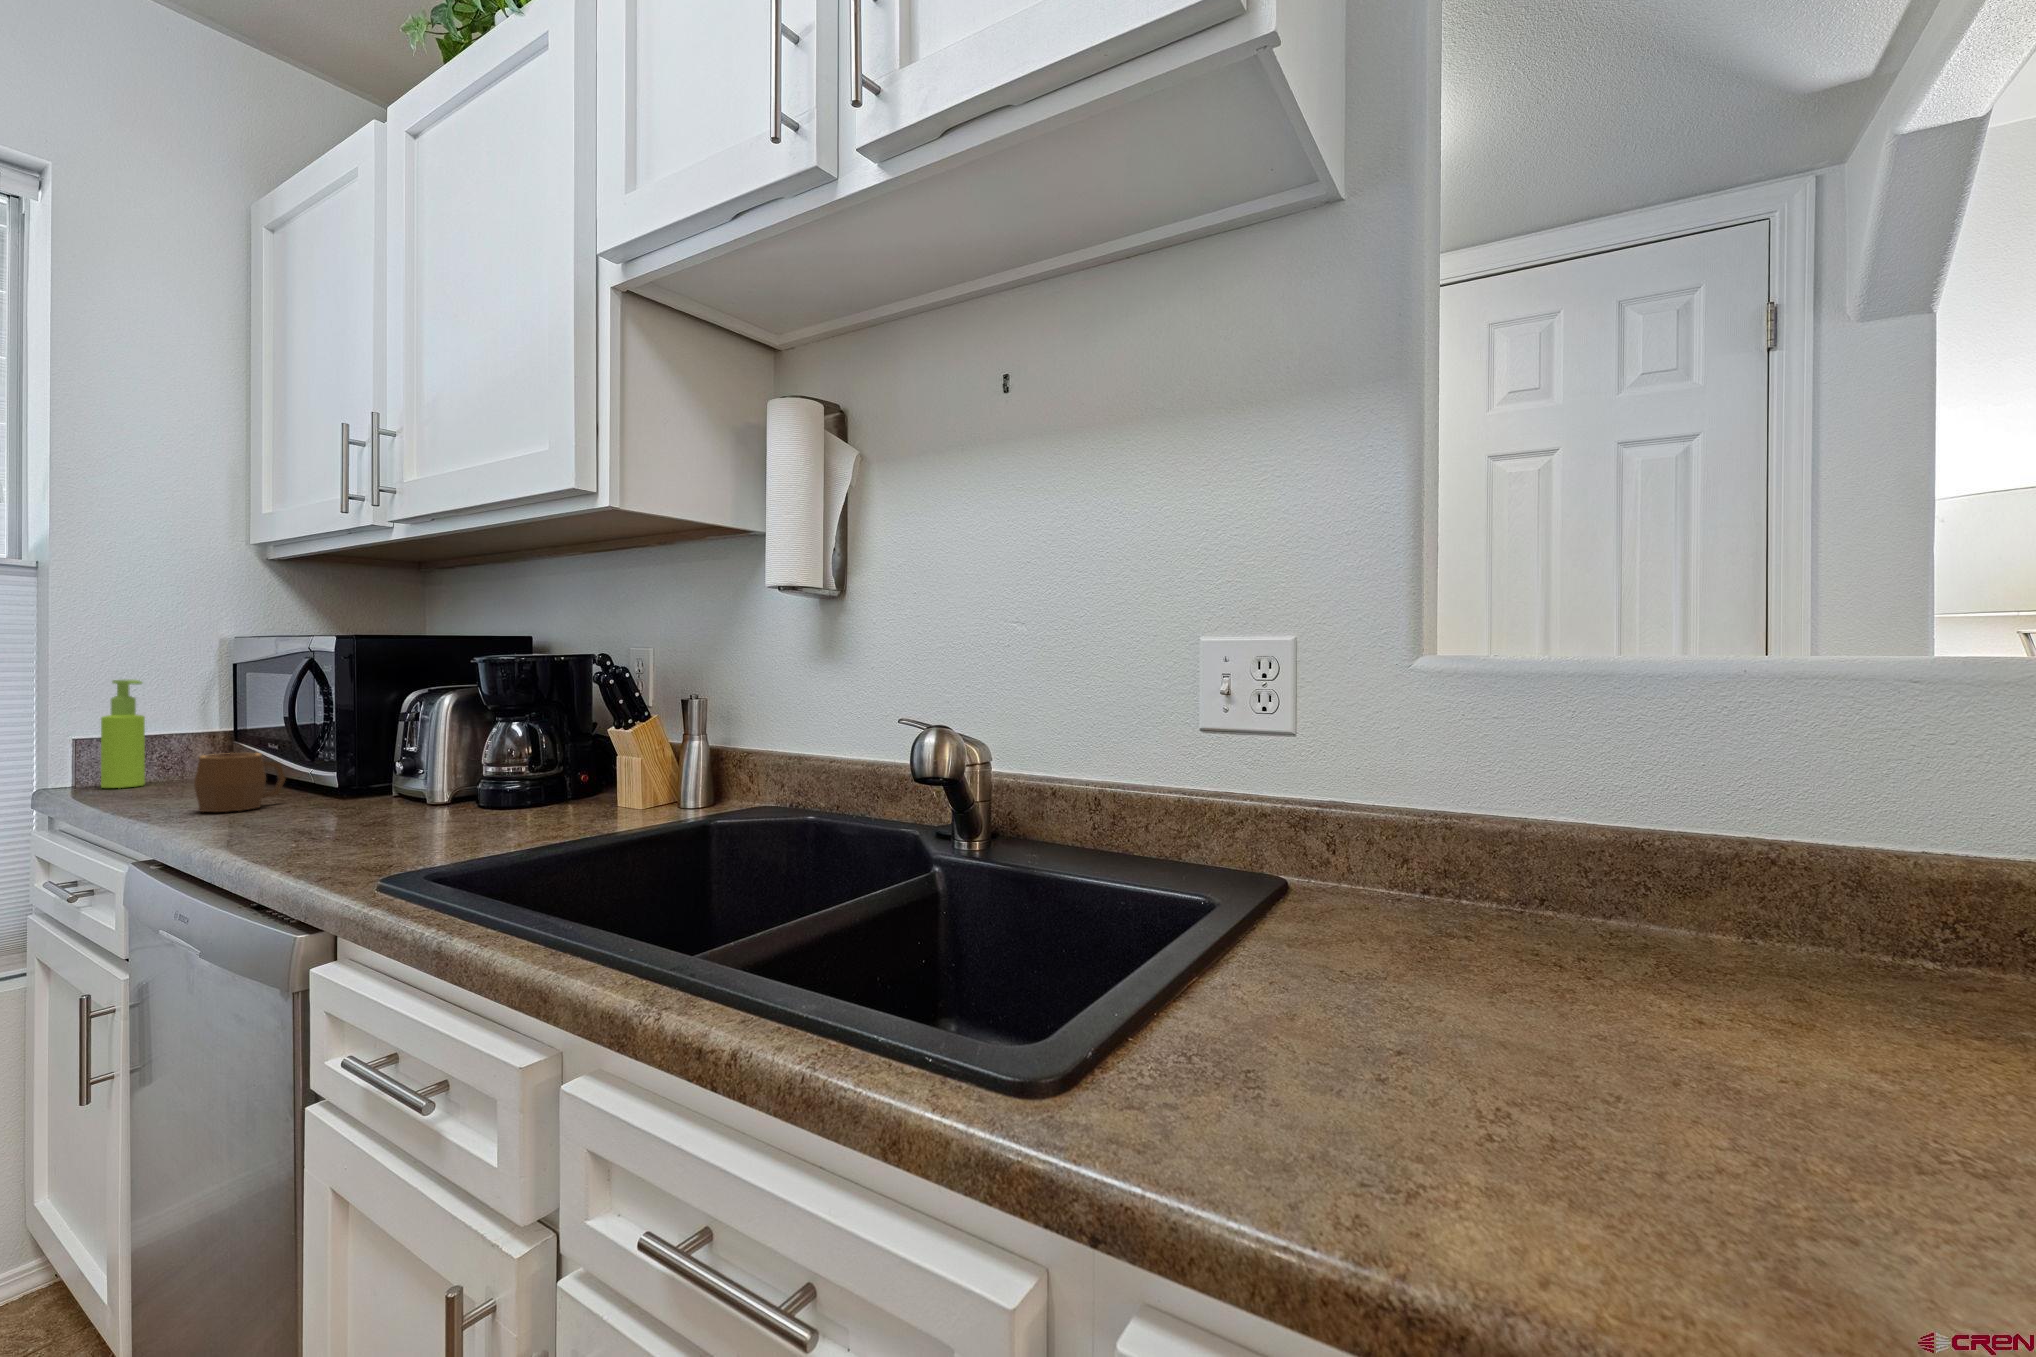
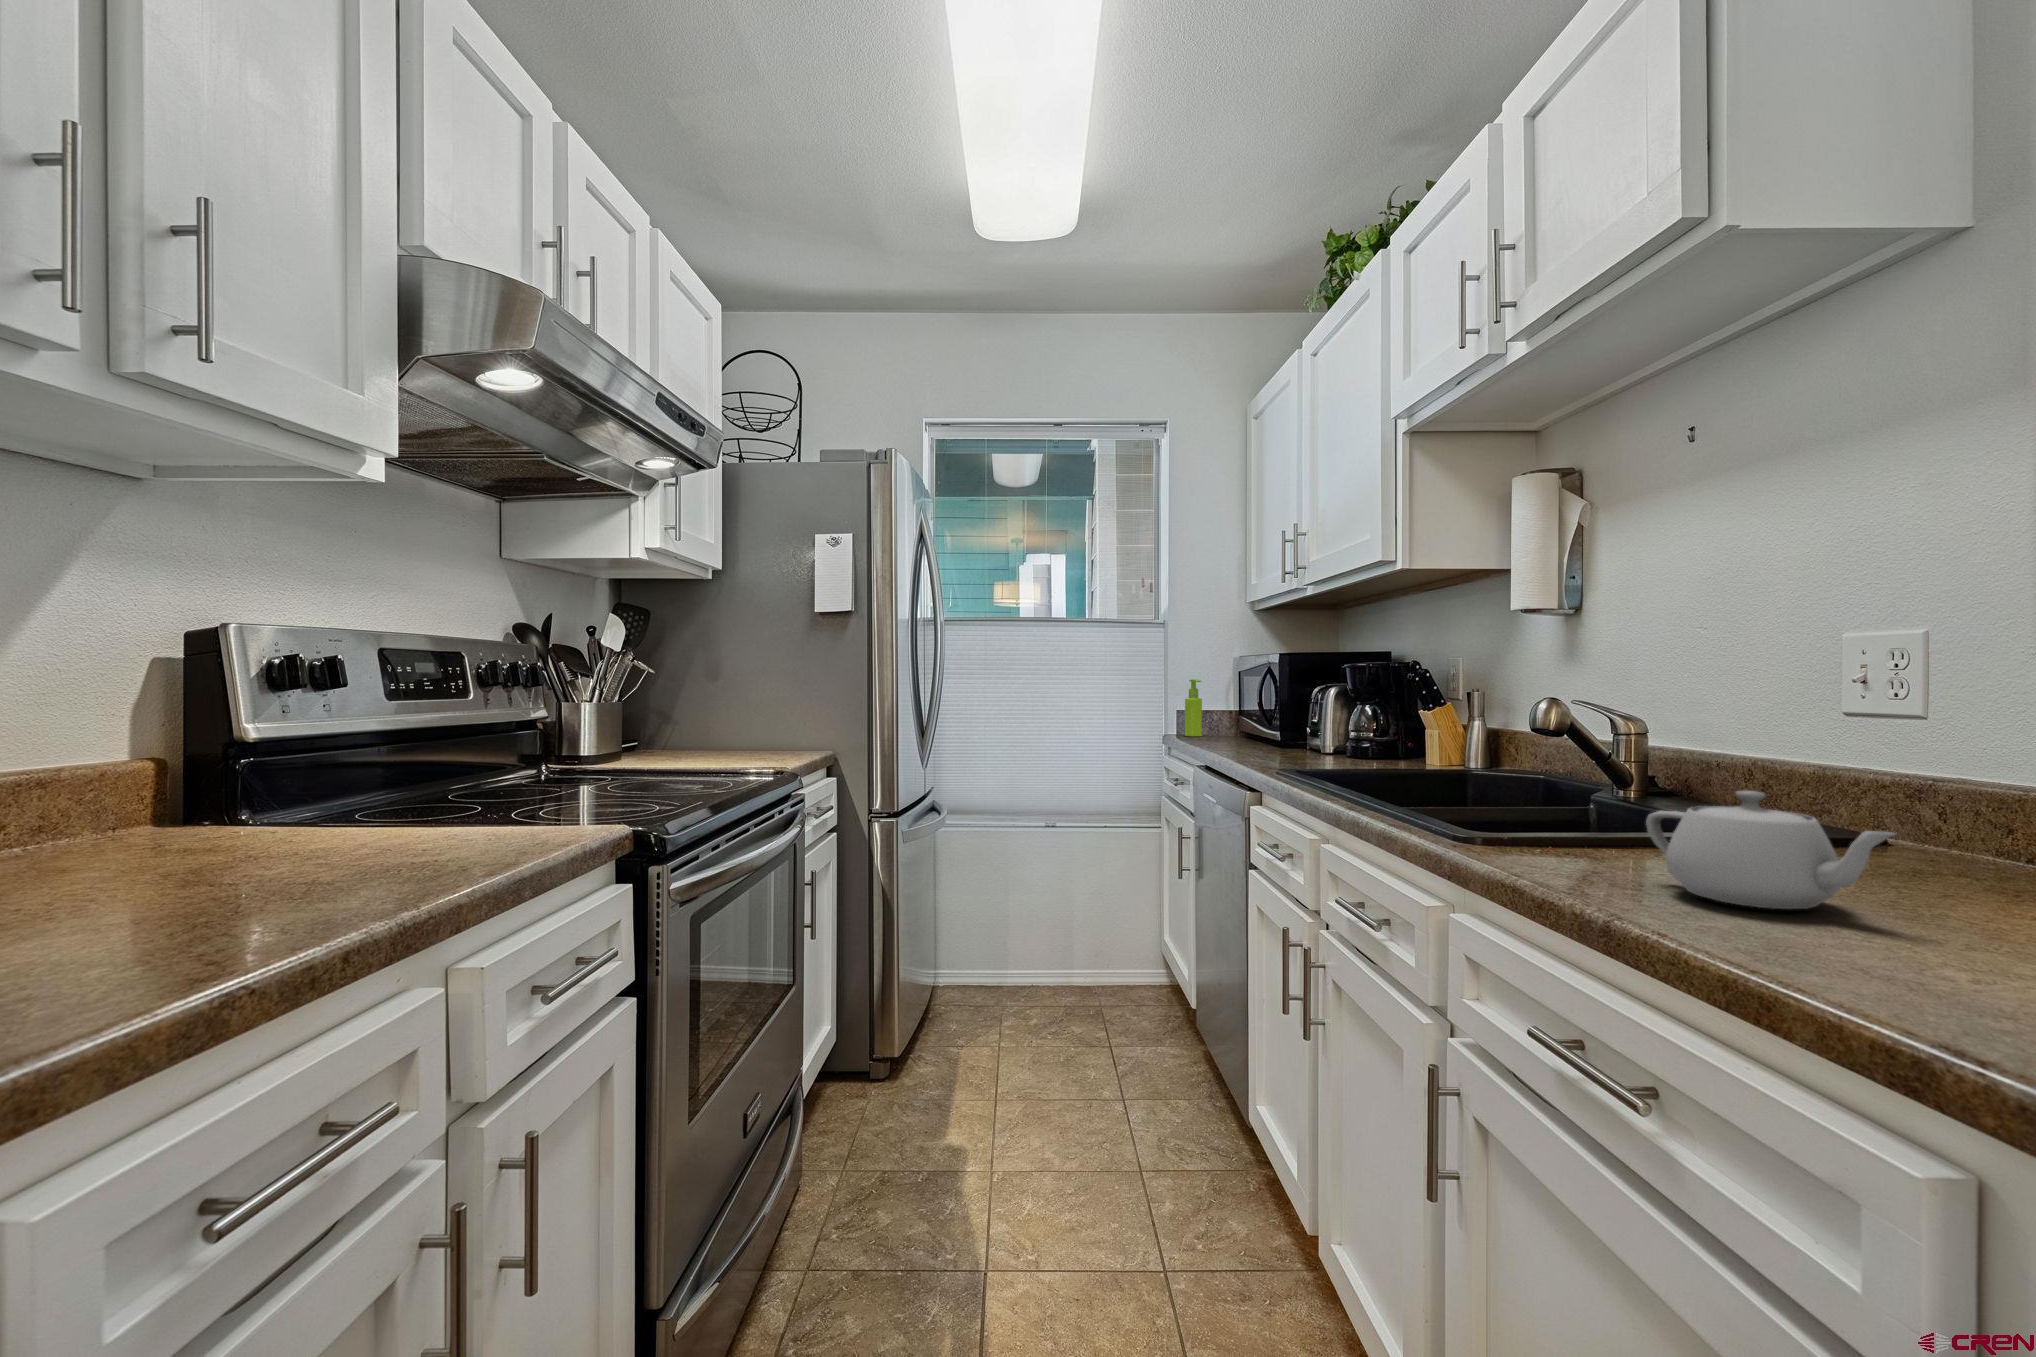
mug: present [194,753,286,812] -> none [1218,718,1257,748]
teapot: none [1355,909,1795,1141] -> present [1646,791,1895,909]

